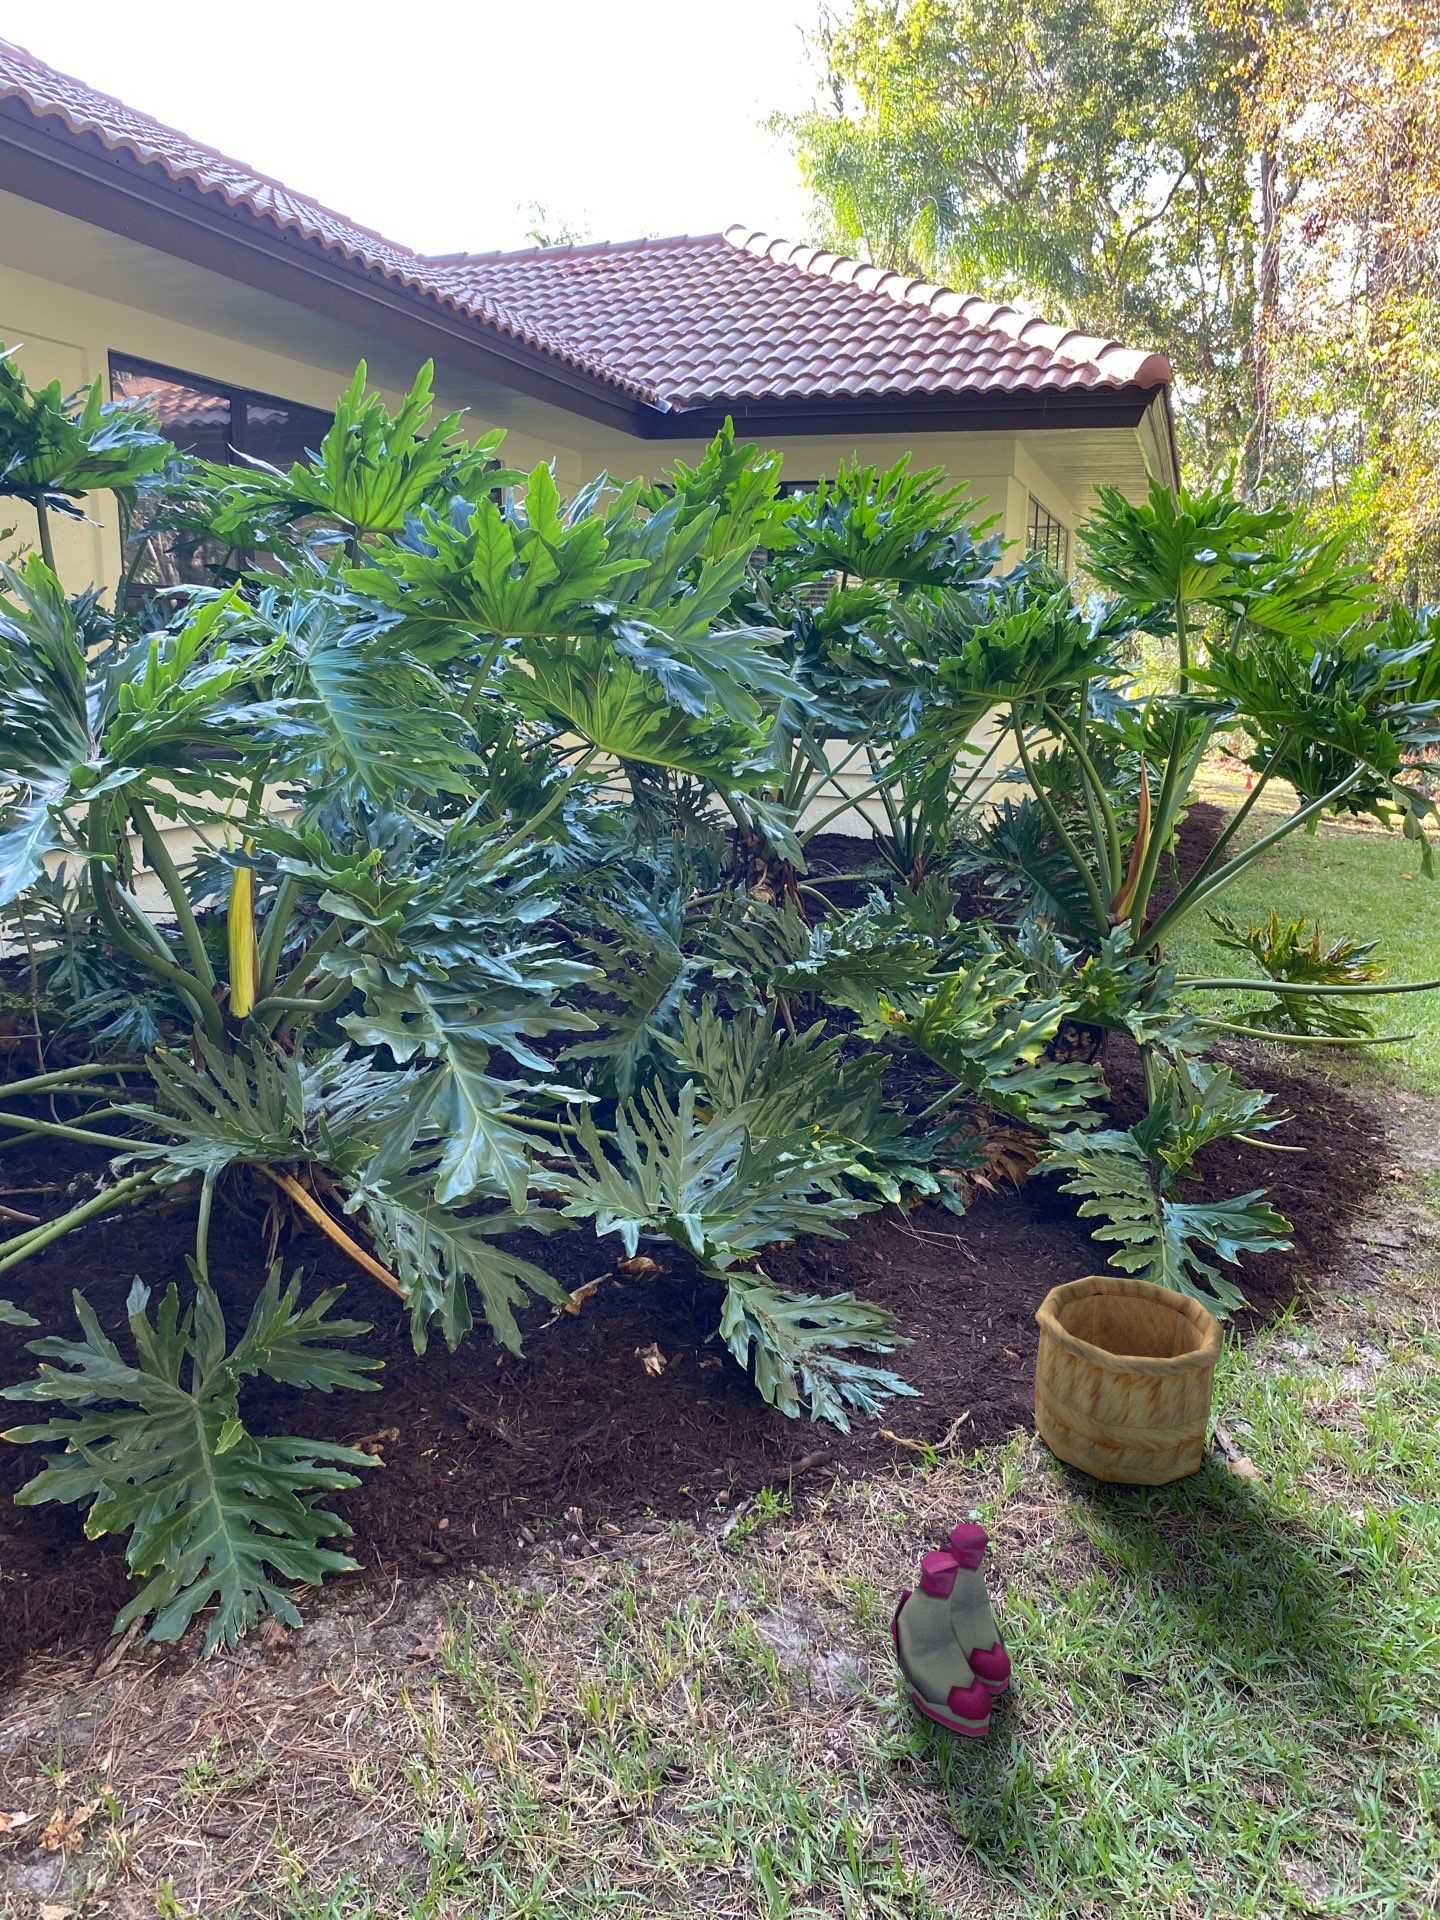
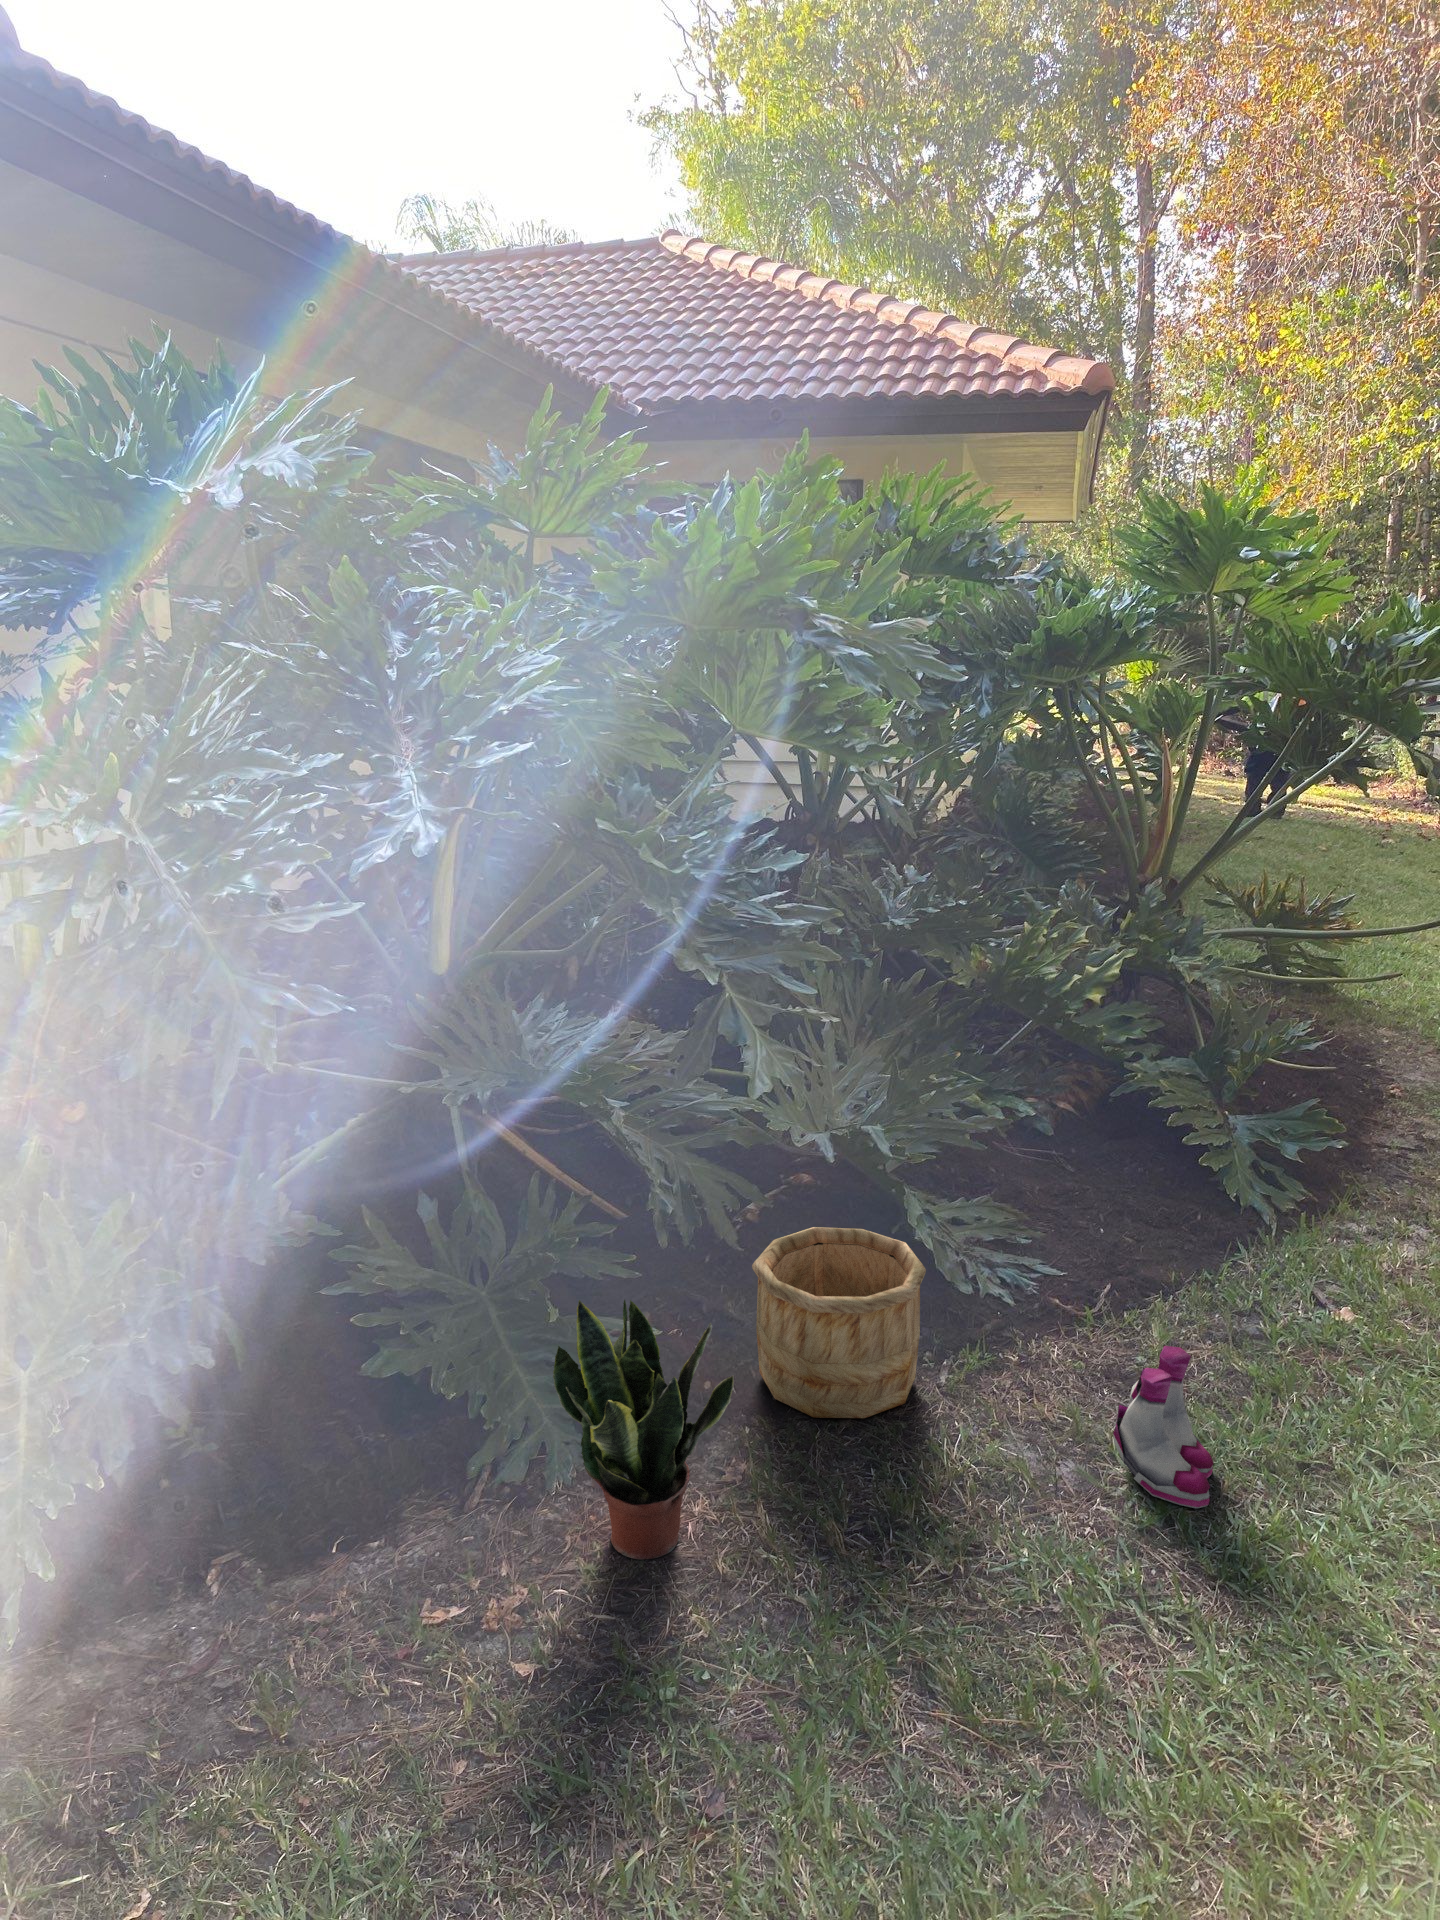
wooden bucket: present [1035,1276,1224,1486] -> present [752,1227,926,1418]
potted plant: none [173,1438,388,1759] -> present [553,1300,734,1560]

